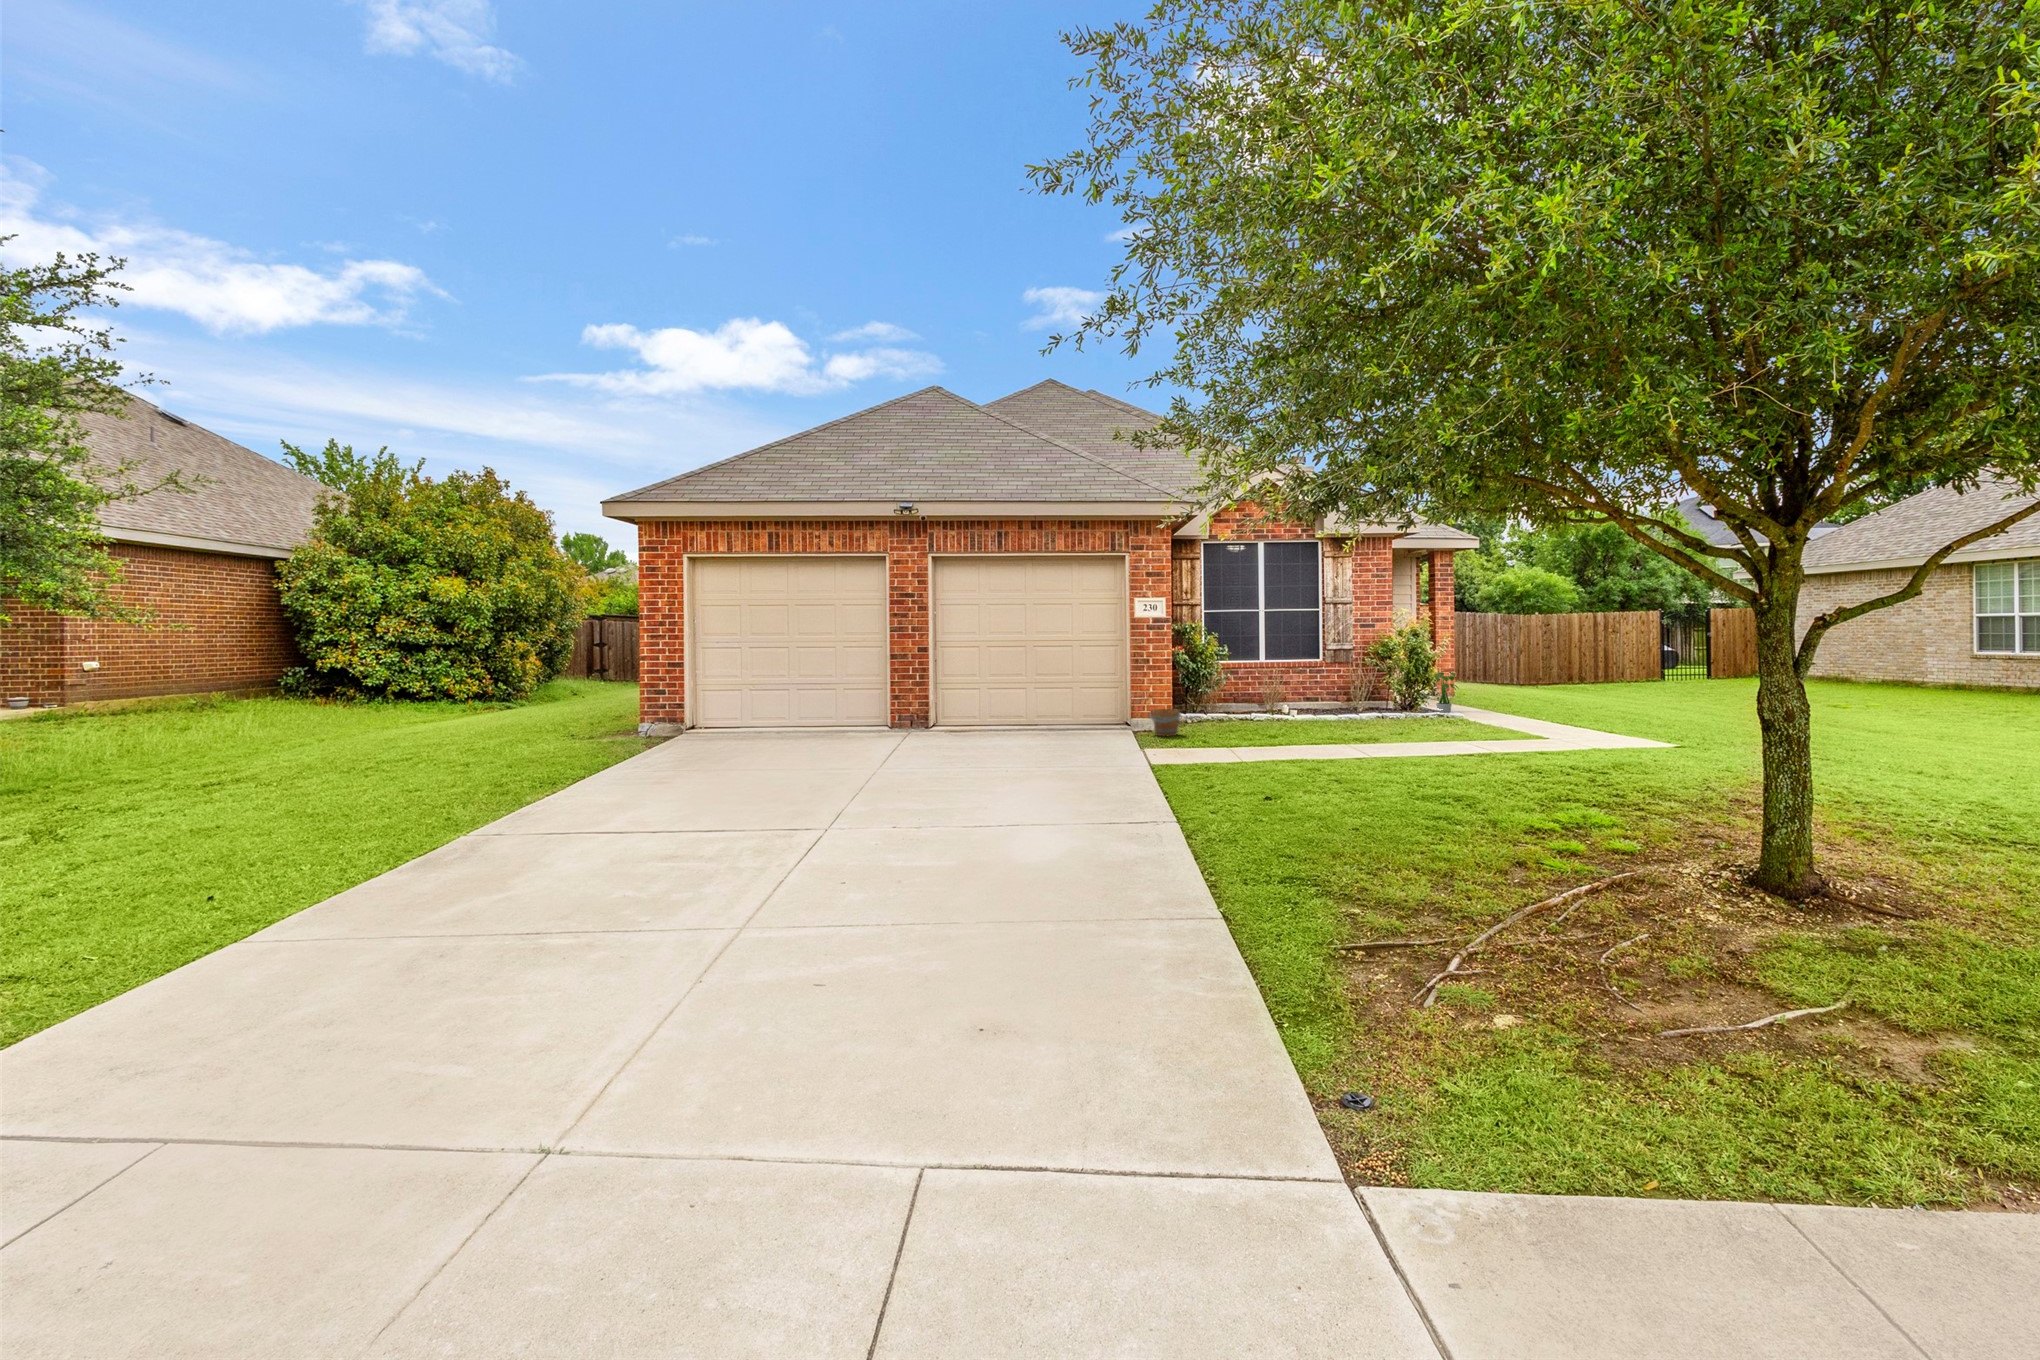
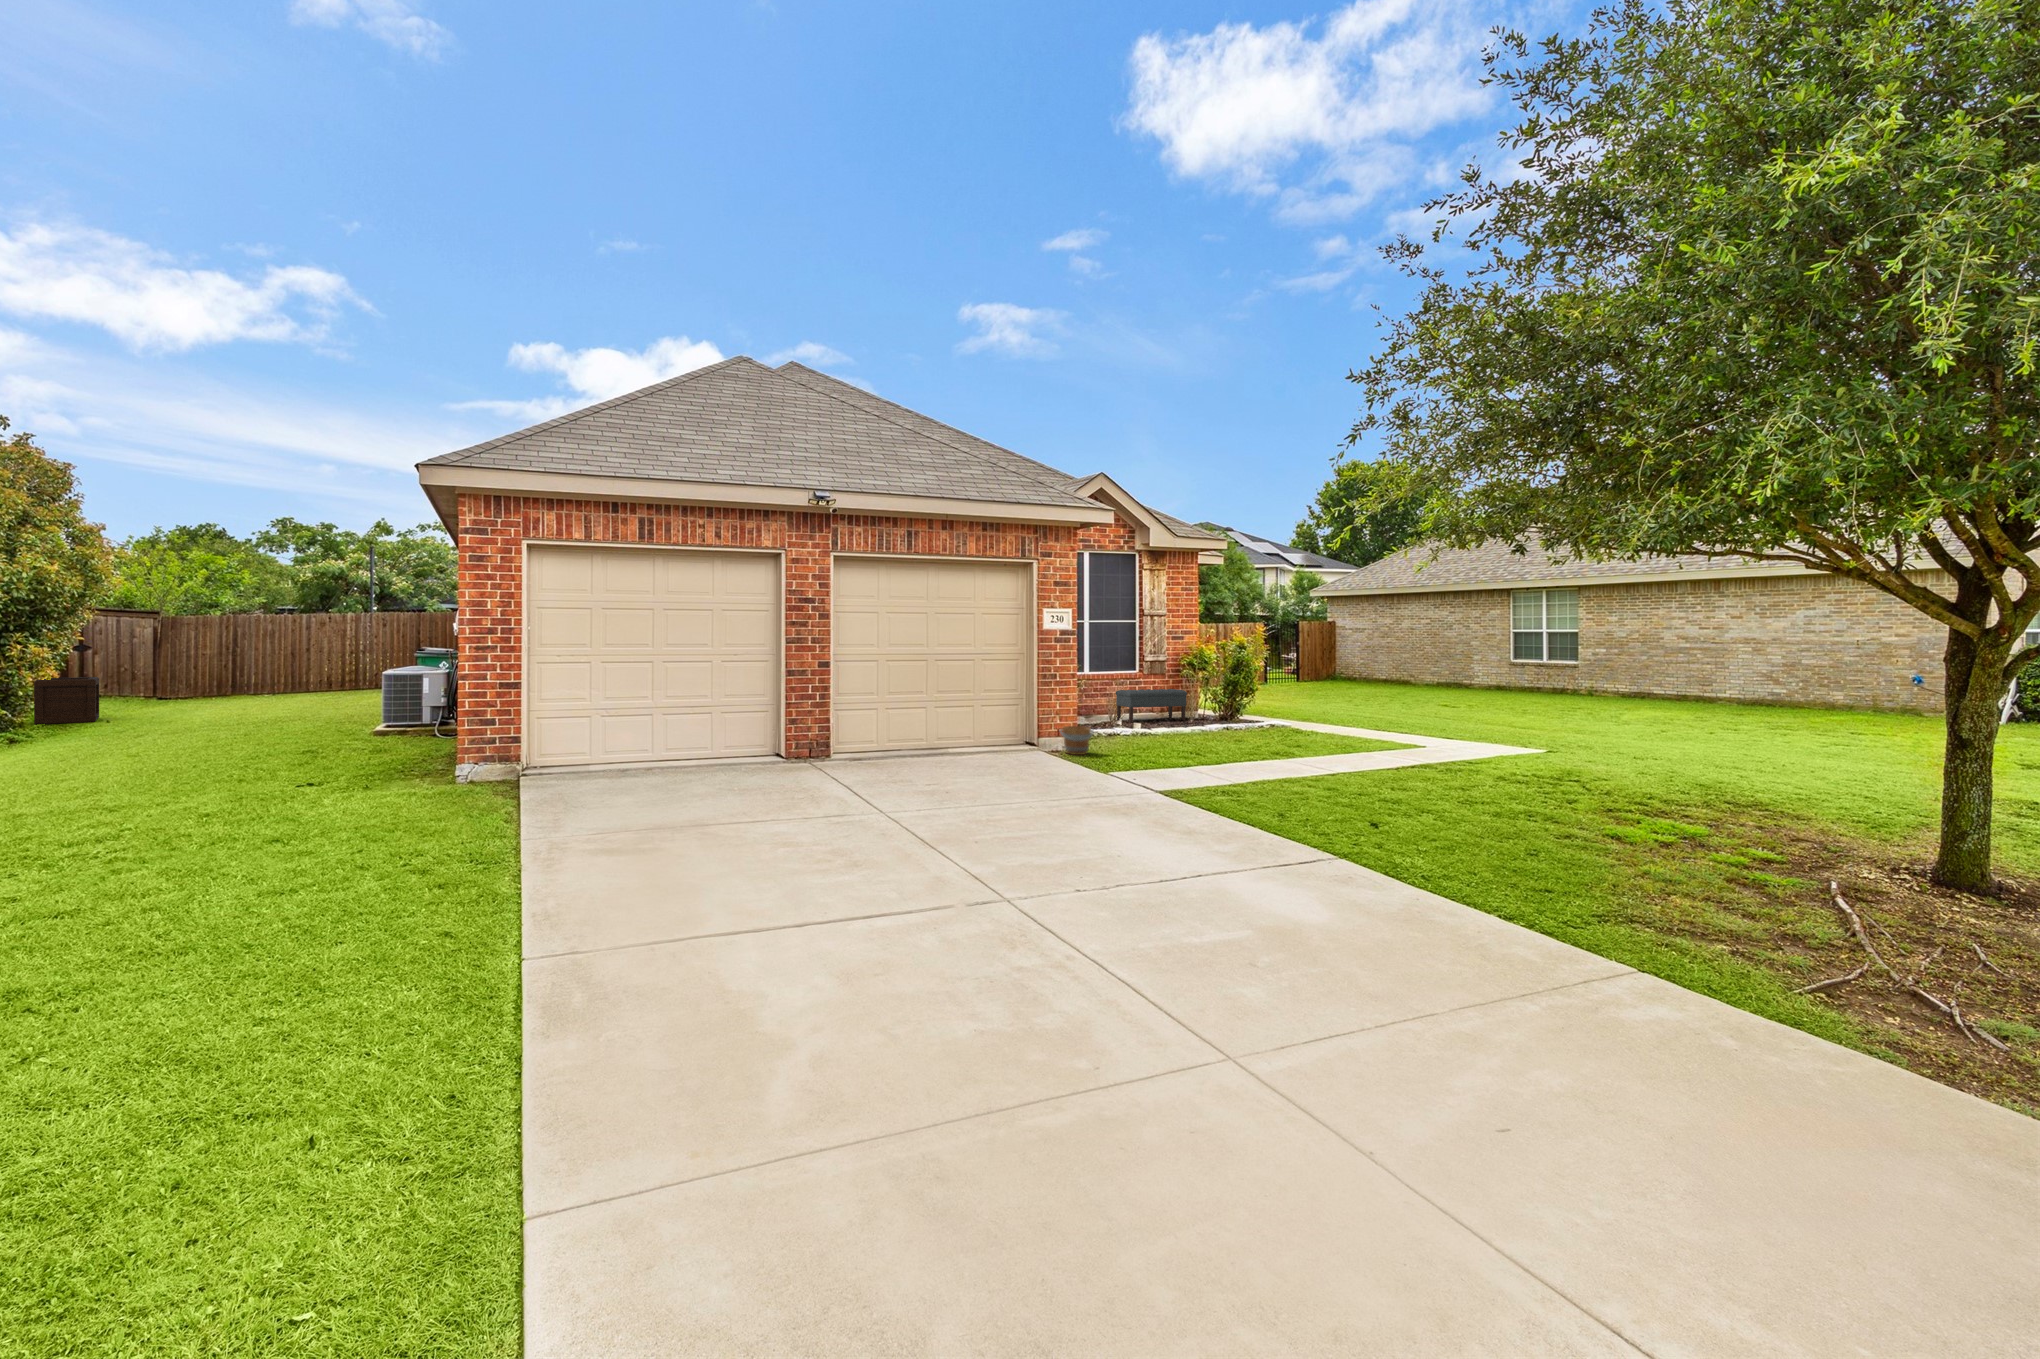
wooden crate: none [517,661,560,693] -> present [34,677,99,725]
potted plant: present [1431,672,1459,712] -> none [1244,682,1270,722]
bench: none [1291,677,1367,710] -> present [1116,689,1187,722]

